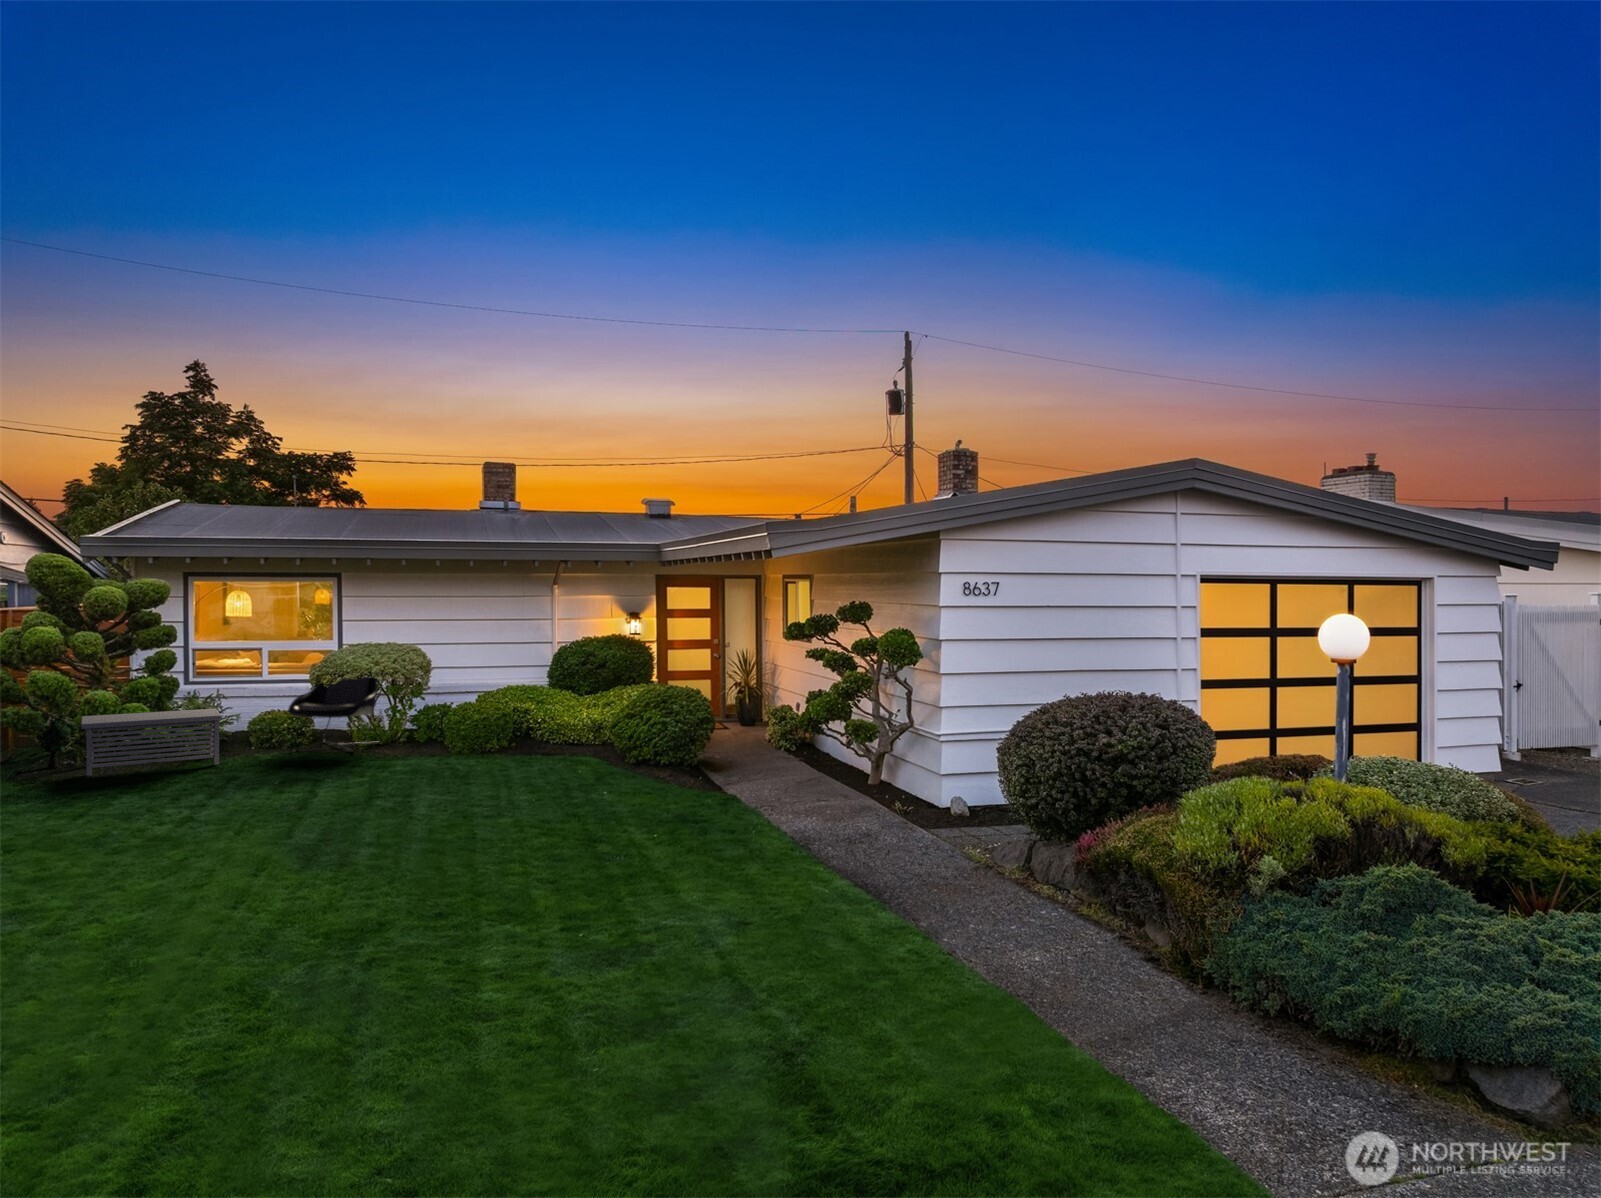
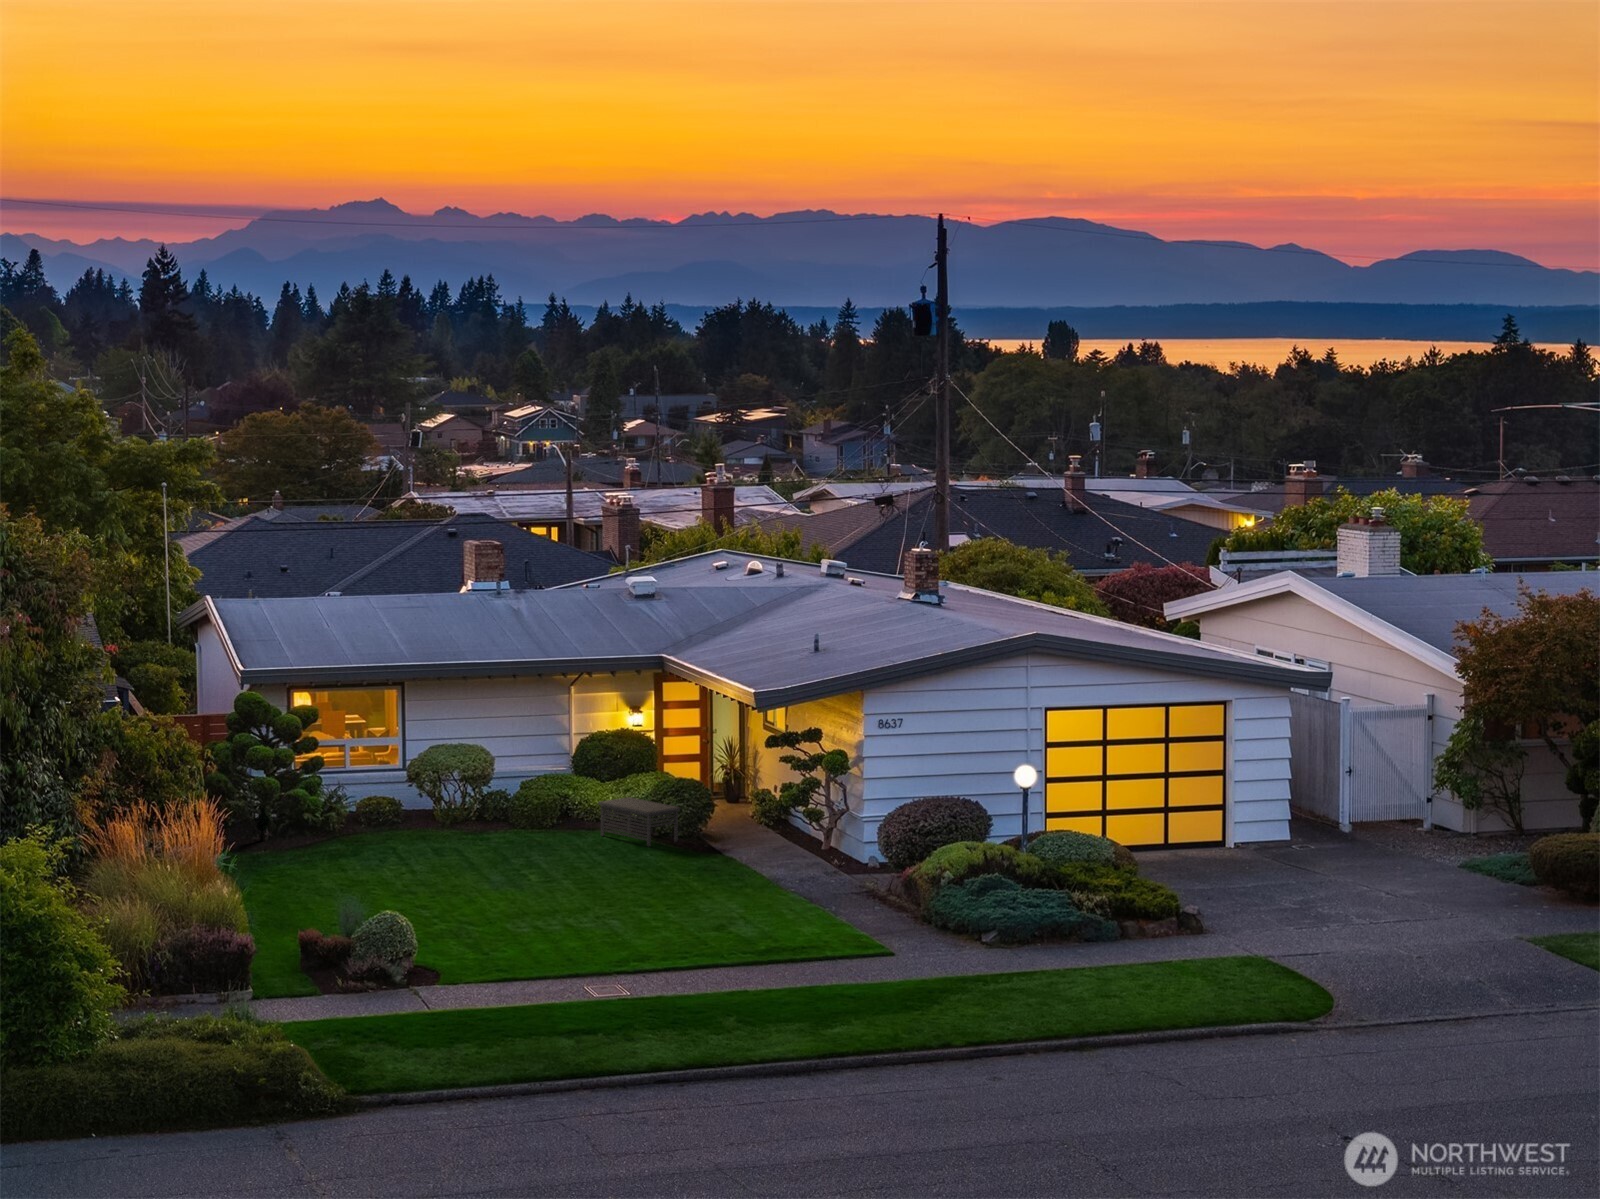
lounge chair: present [288,677,382,753] -> none [401,763,459,829]
storage bench: present [81,709,222,776] -> present [598,797,680,846]

